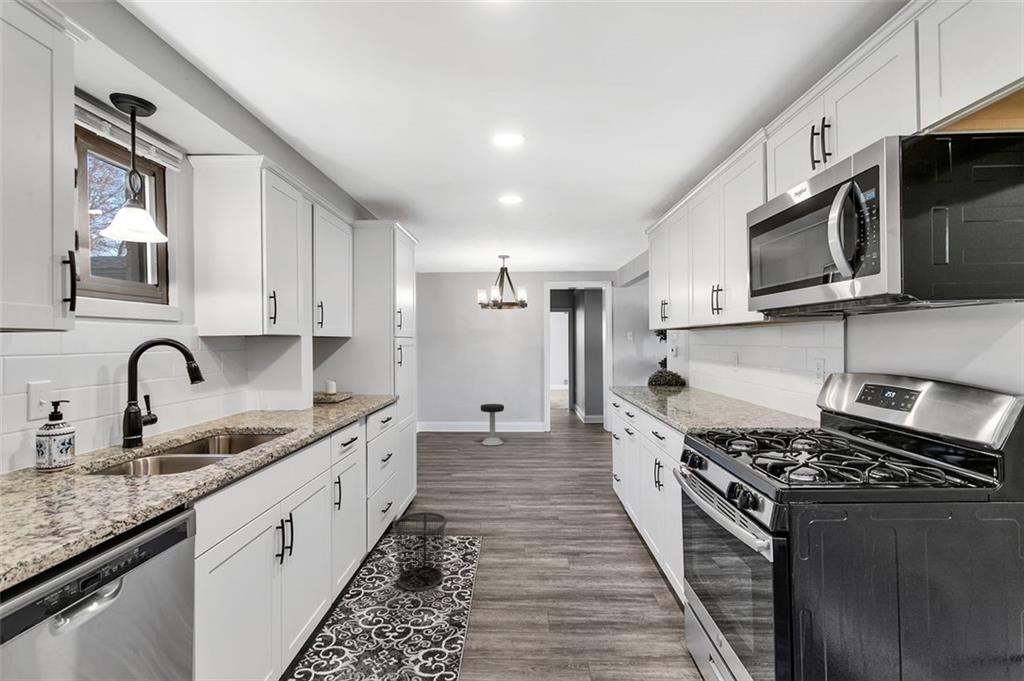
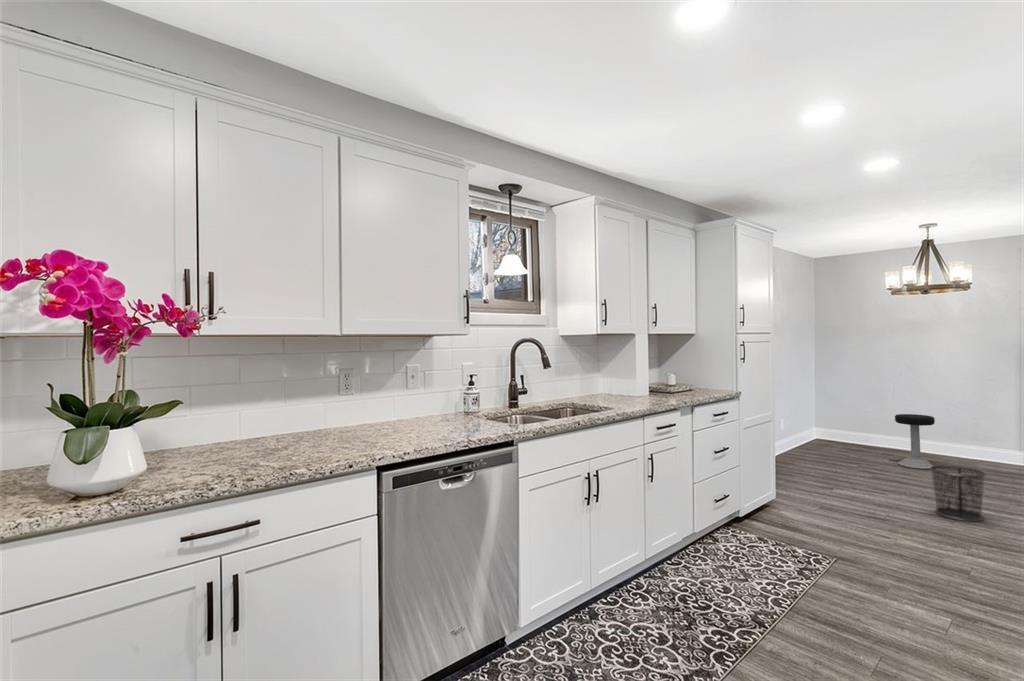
waste bin: present [393,512,447,590] -> present [930,465,986,521]

